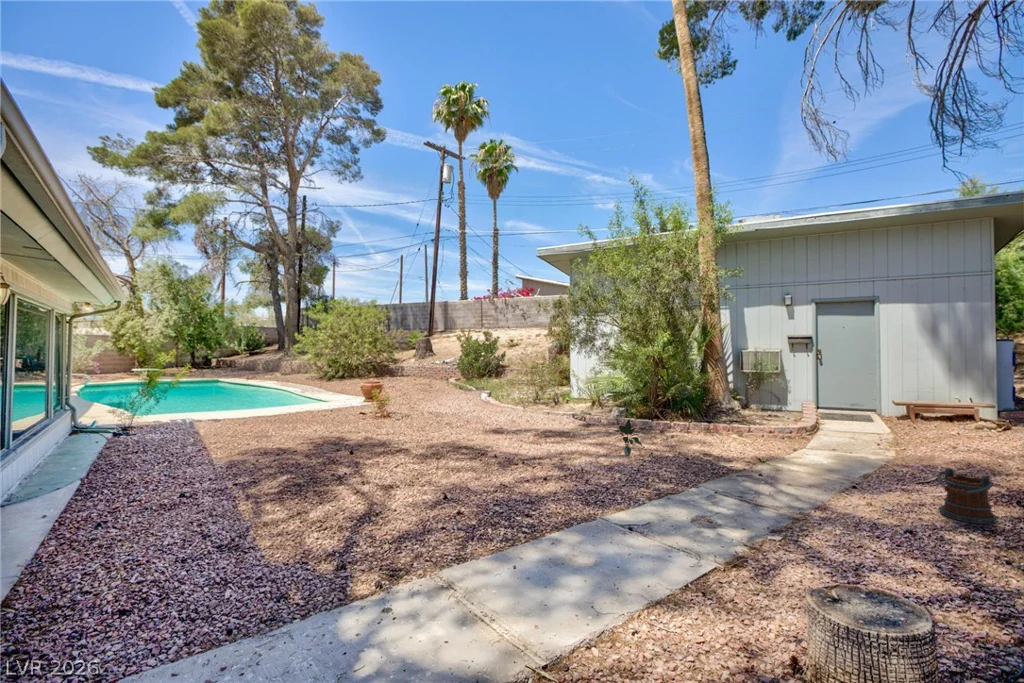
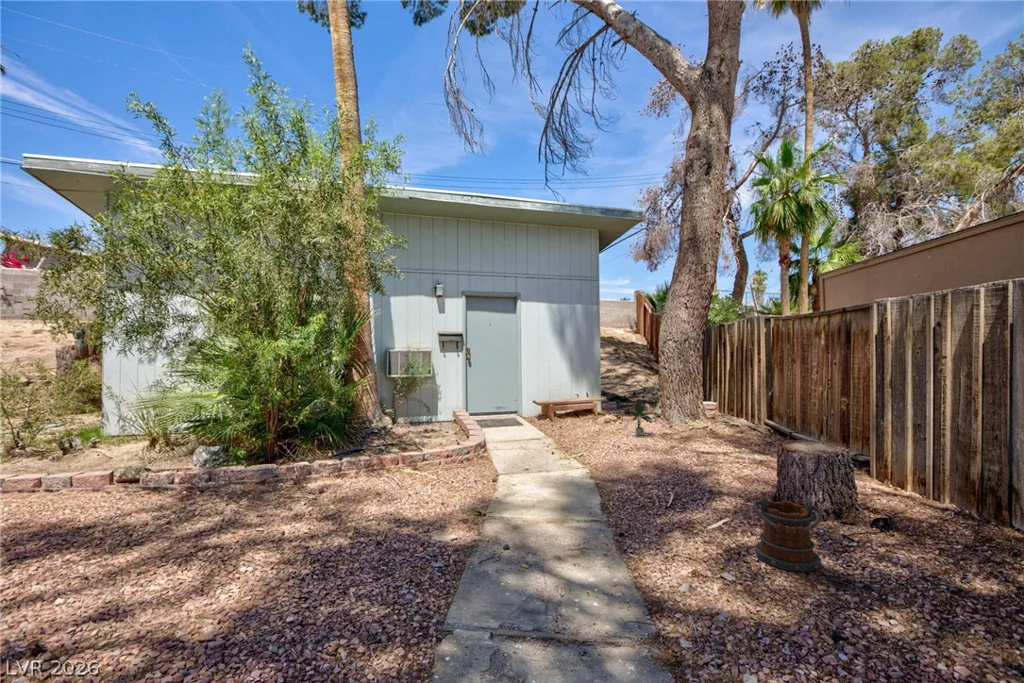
potted plant: present [616,419,642,456] -> present [629,399,652,436]

